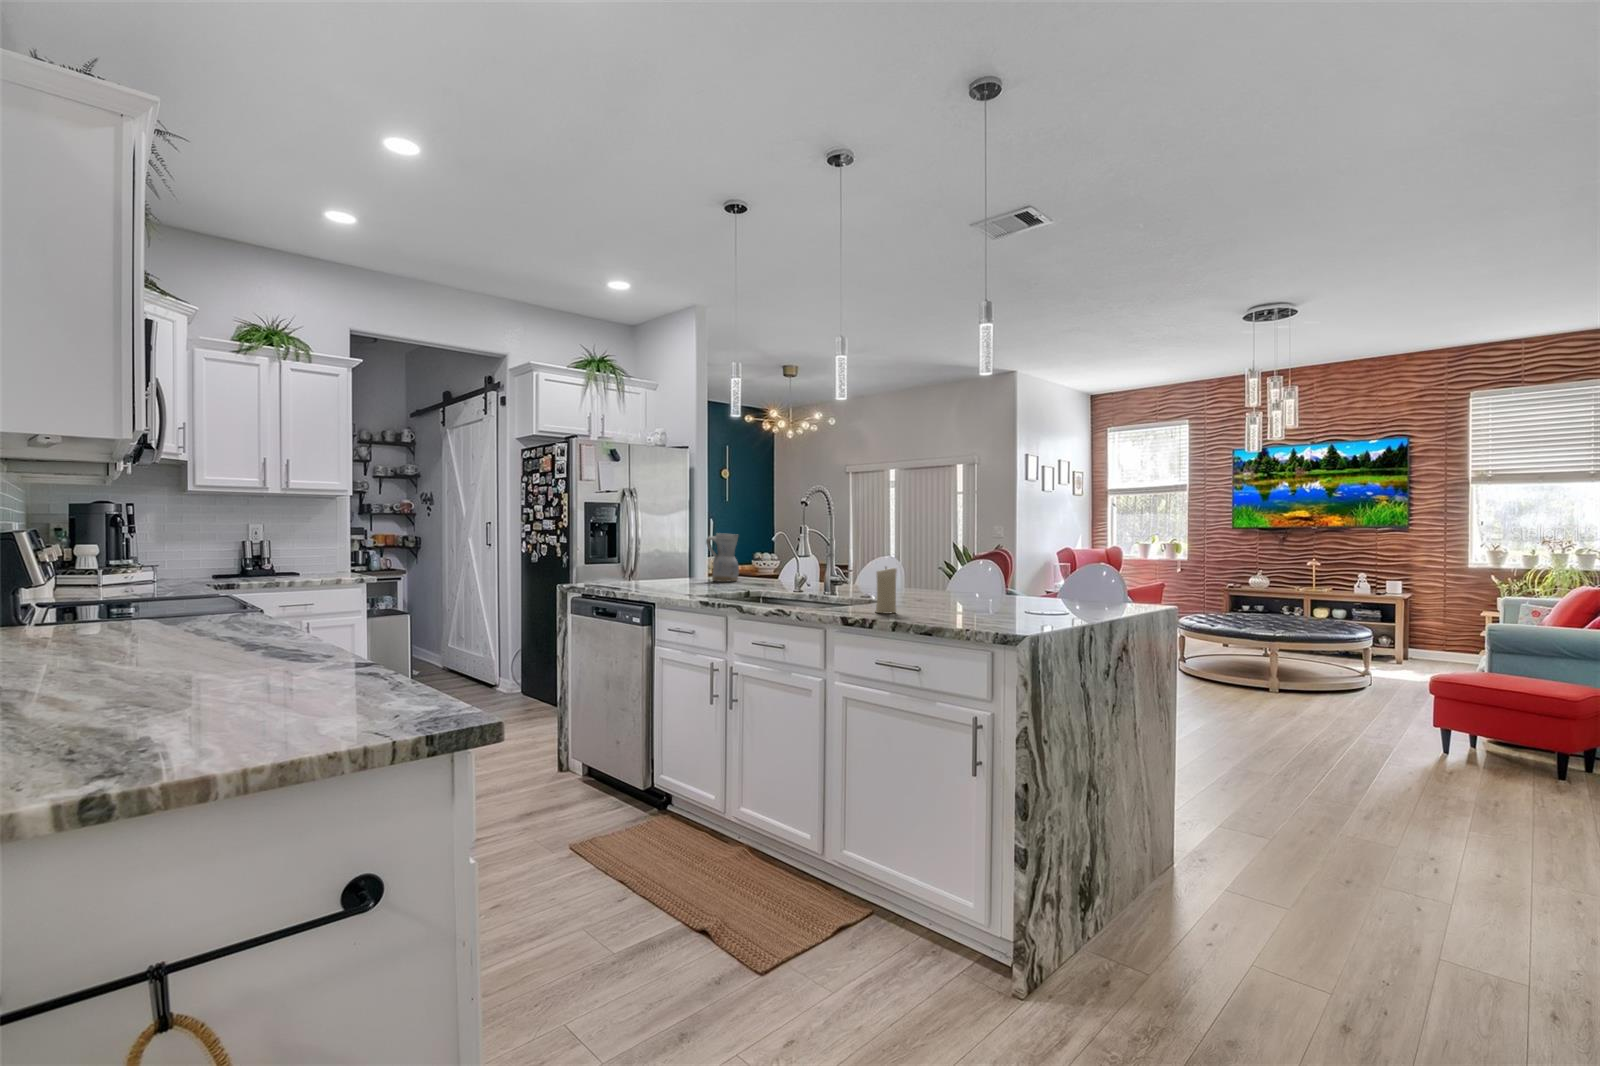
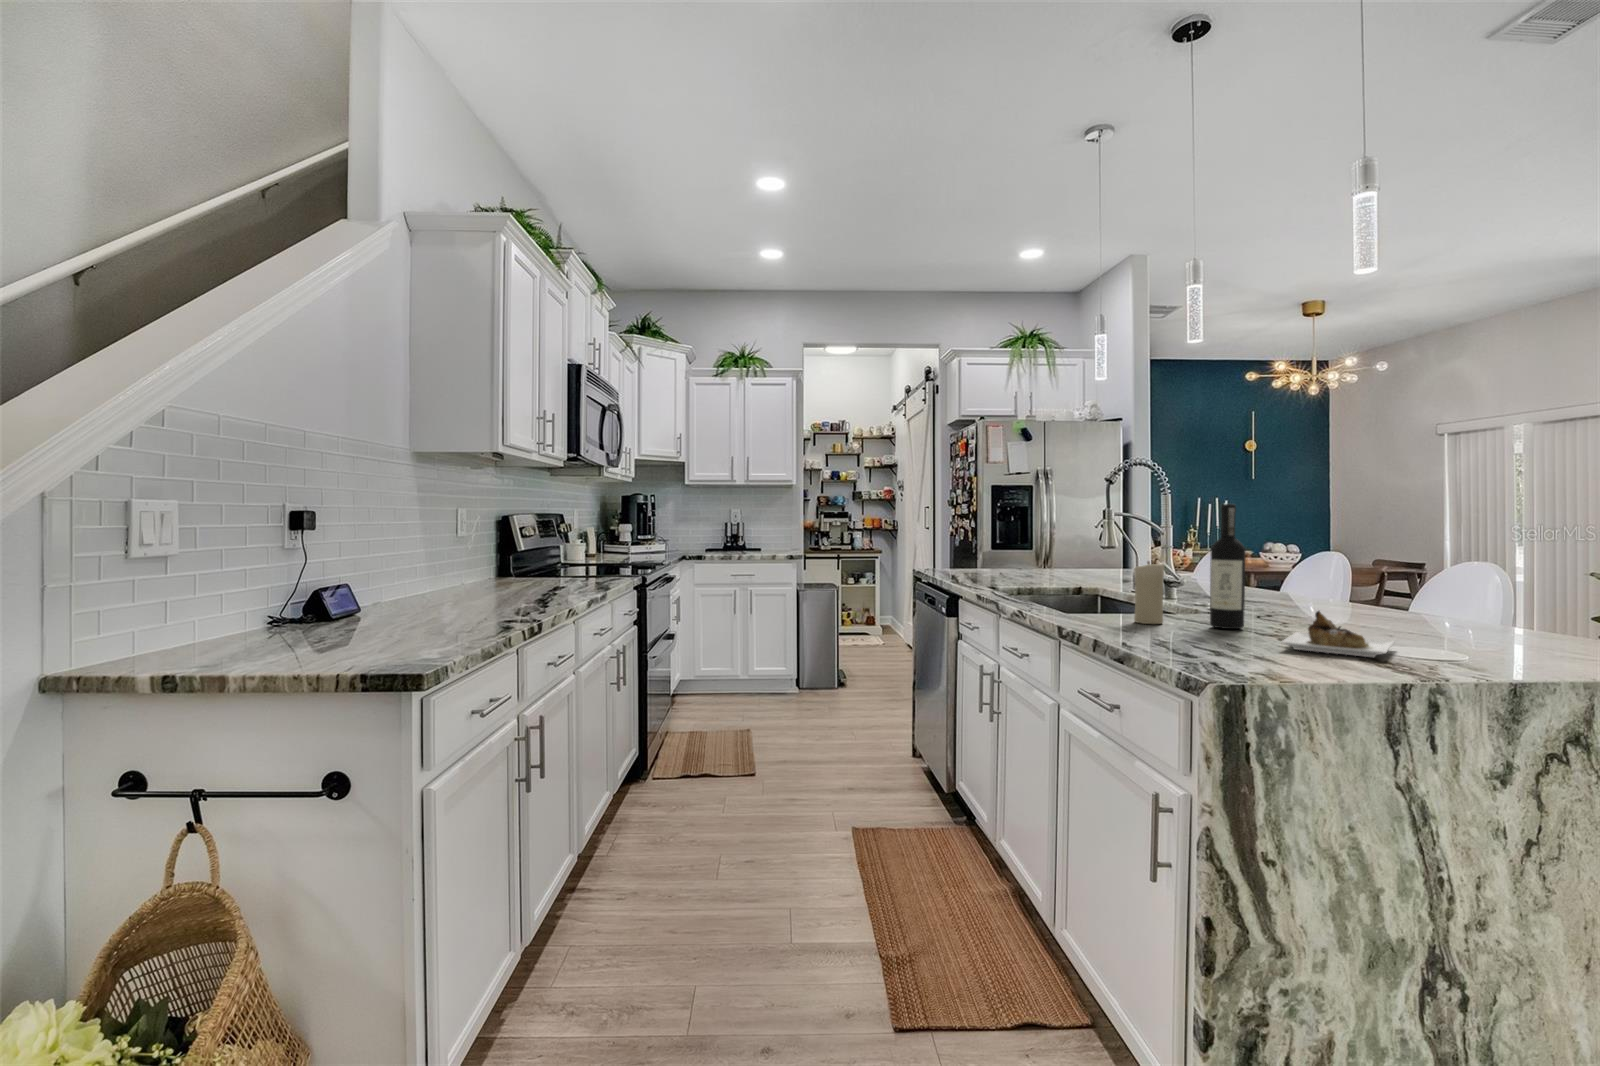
wine bottle: none [925,524,1058,620] -> present [1210,504,1394,657]
ceramic pitcher: present [706,533,739,582] -> none [1074,517,1114,573]

